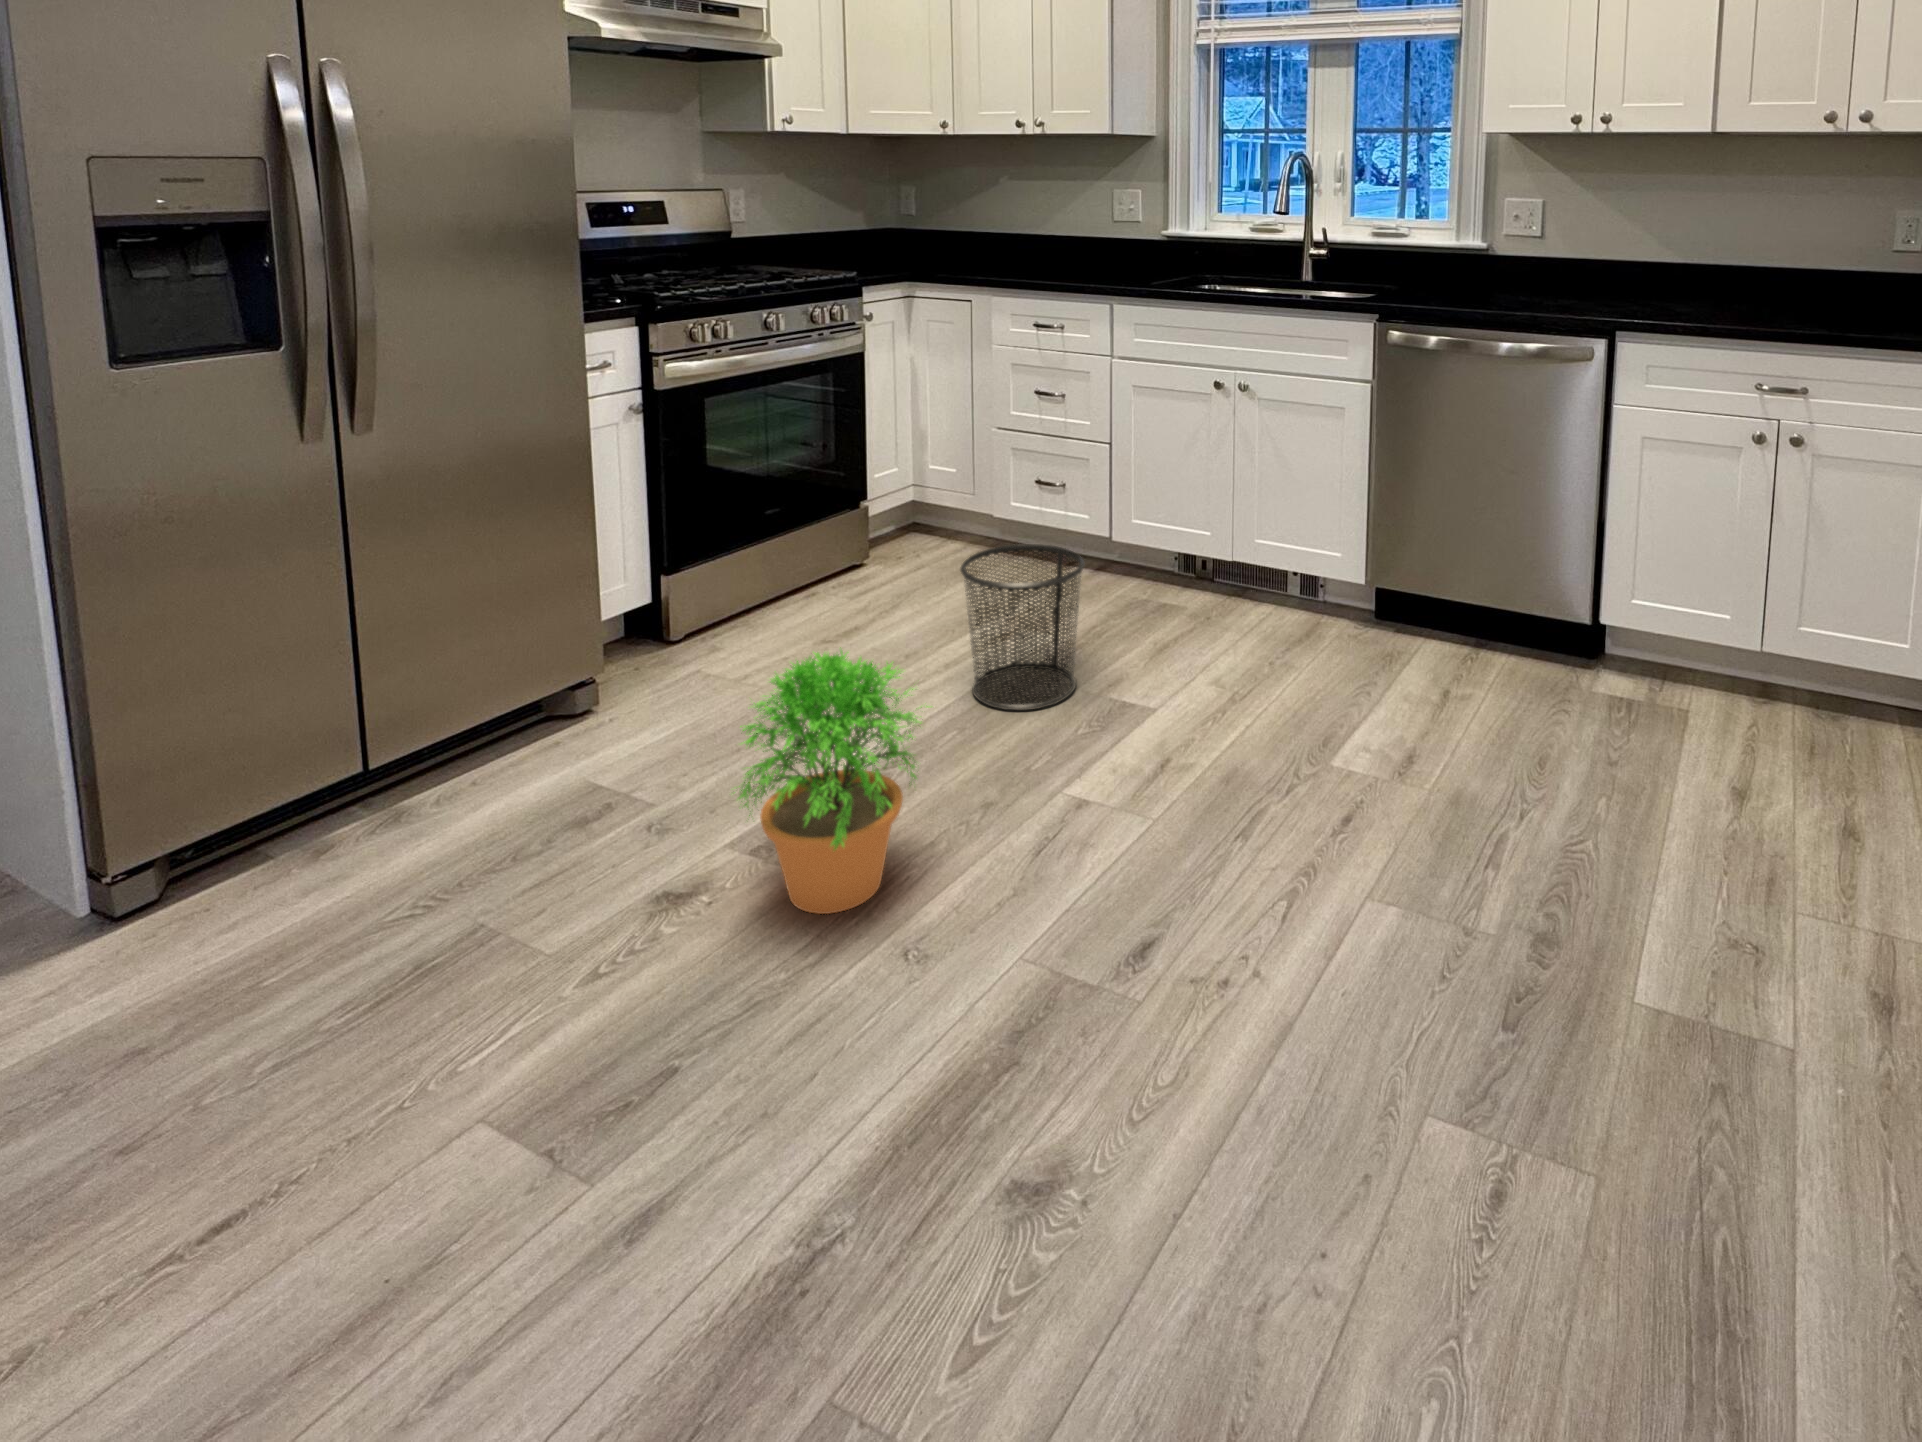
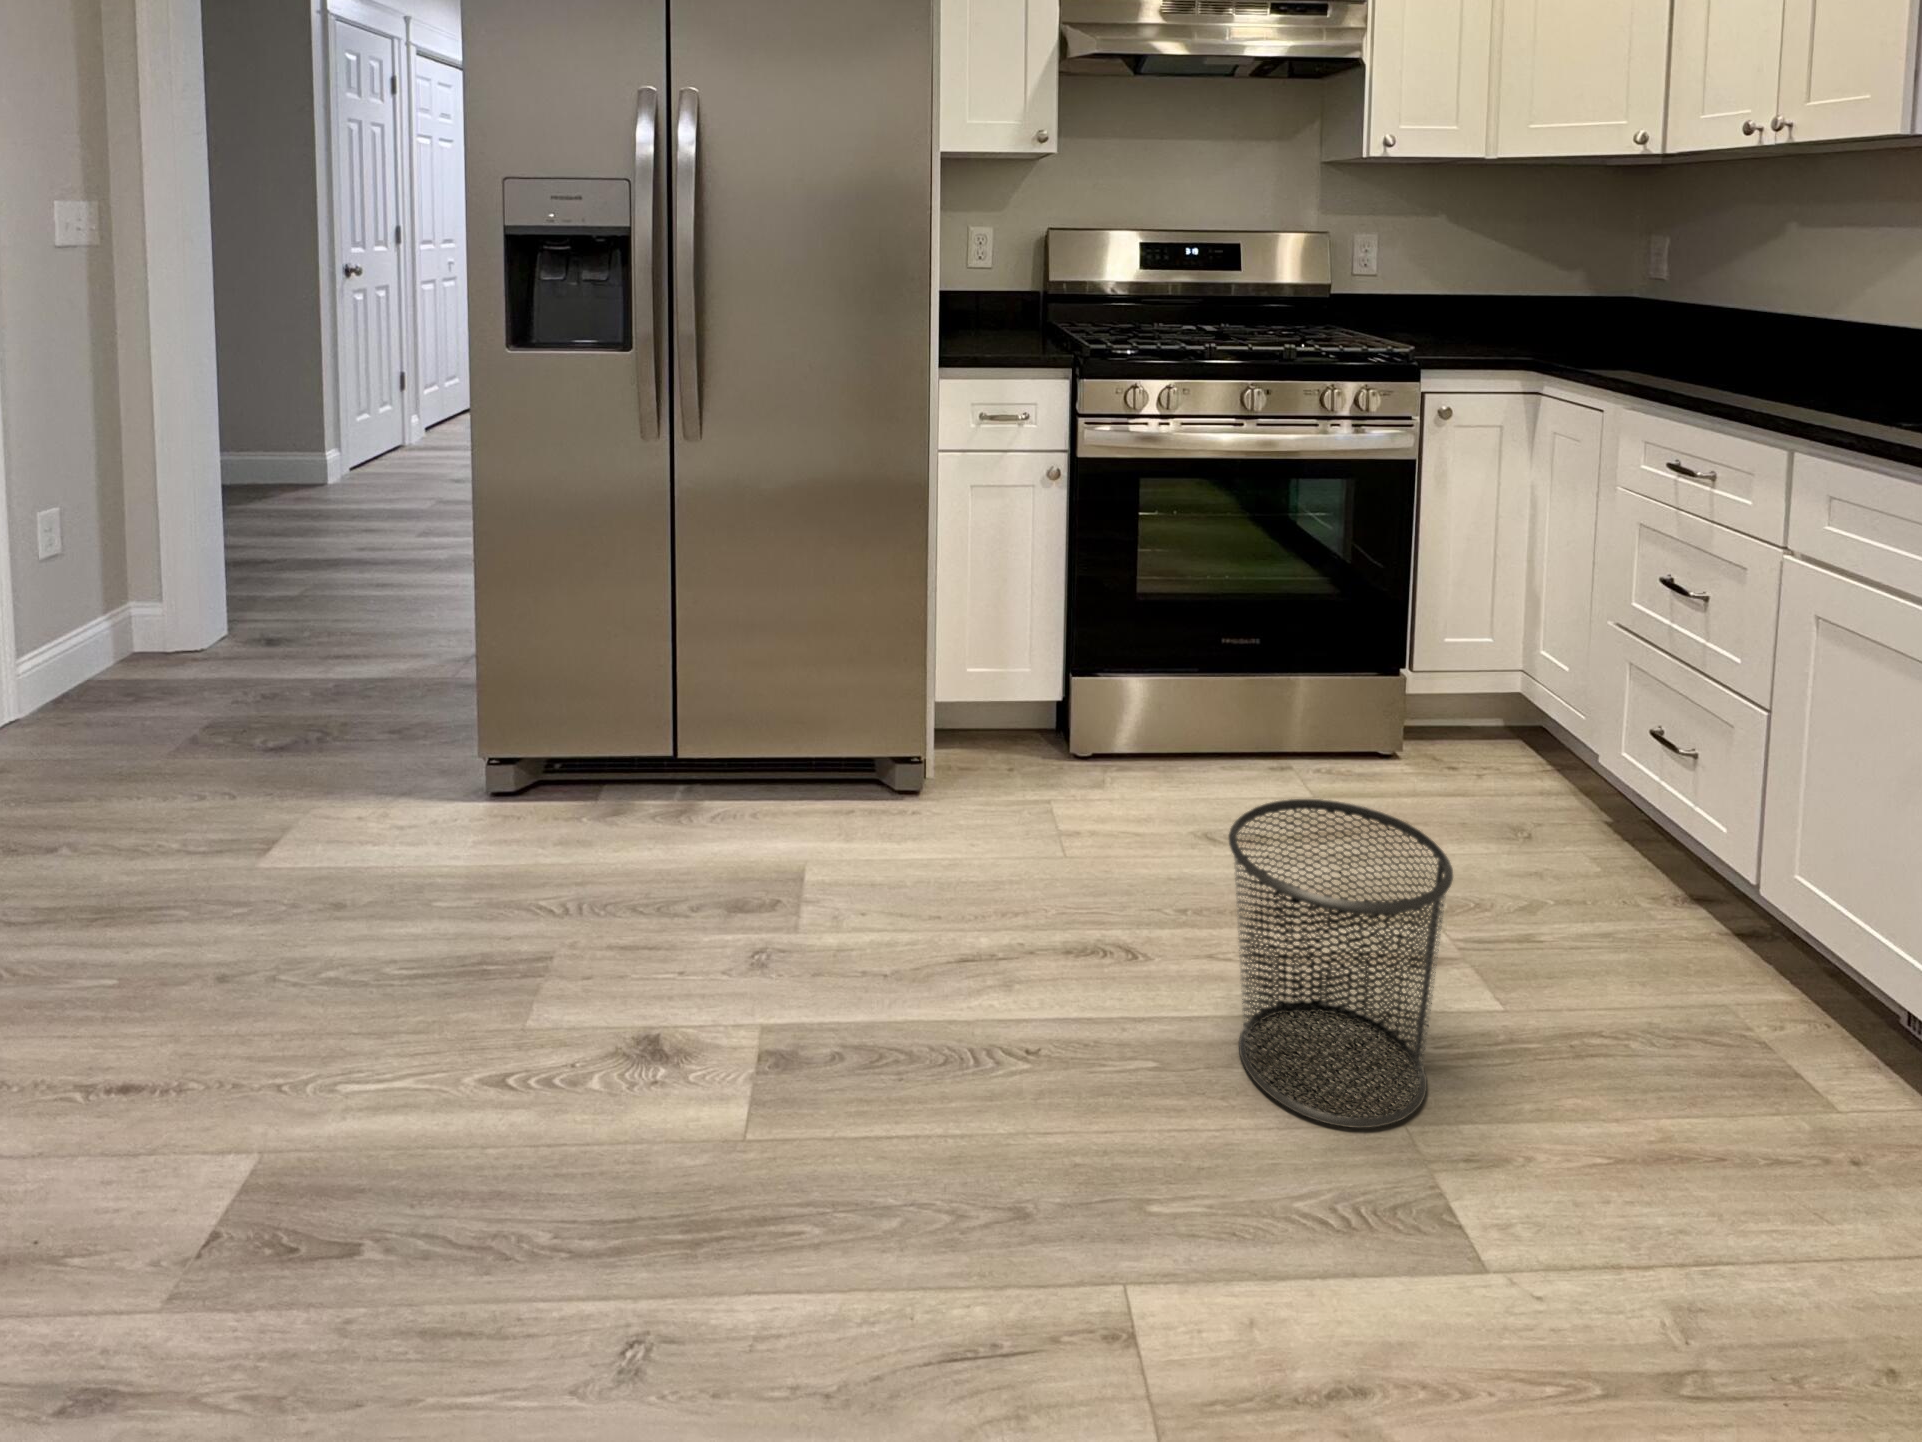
potted plant: present [734,647,928,914] -> none [589,818,876,1224]

